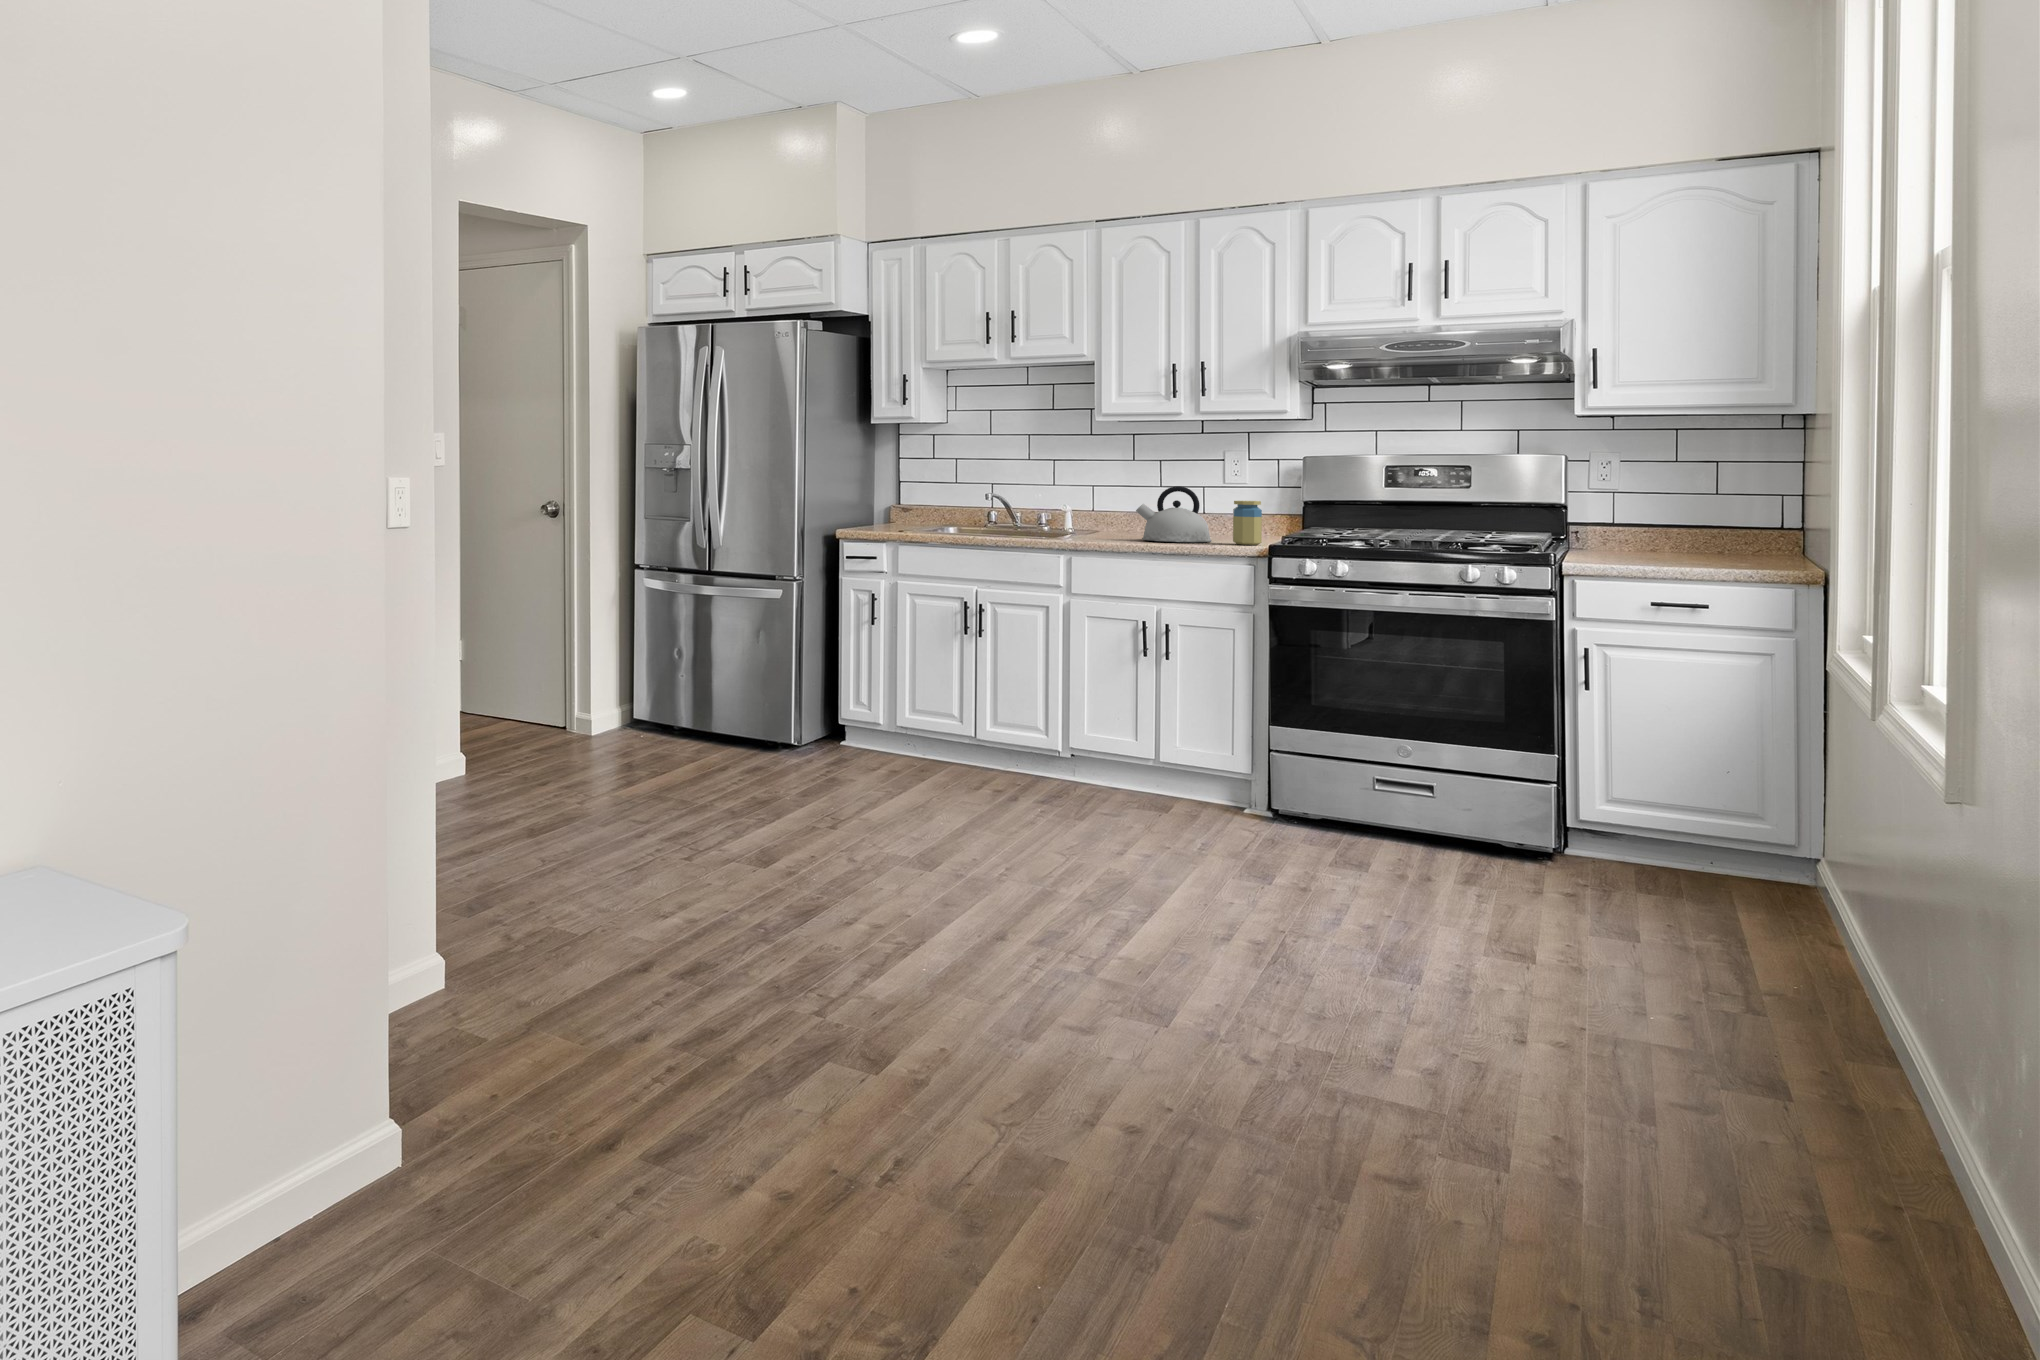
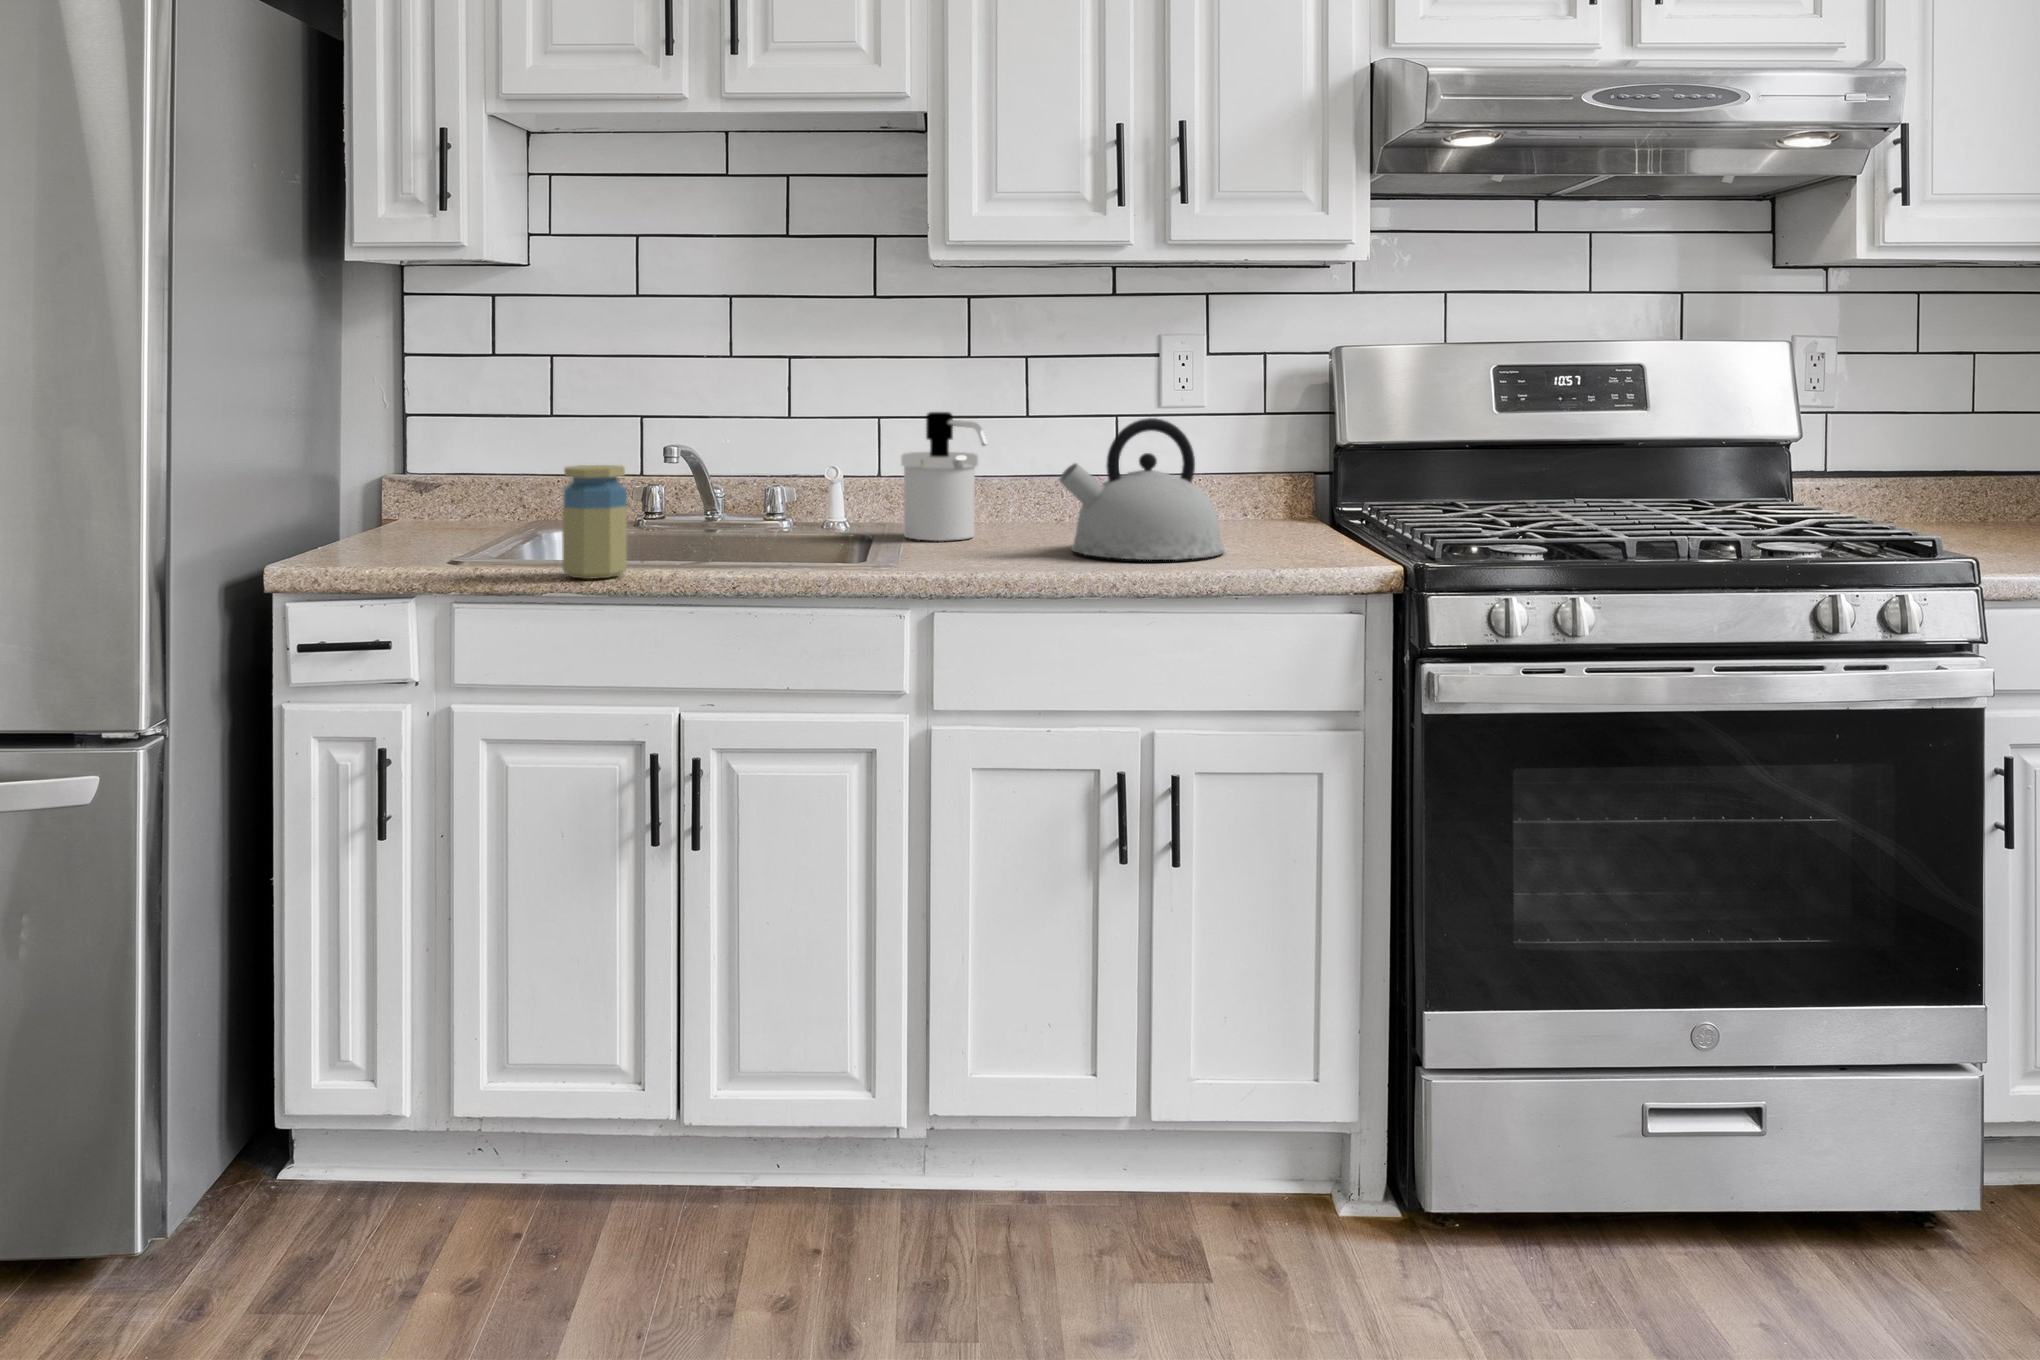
soap dispenser: none [1086,484,1121,536] -> present [901,412,987,541]
jar: present [1233,501,1262,545] -> present [563,465,627,579]

